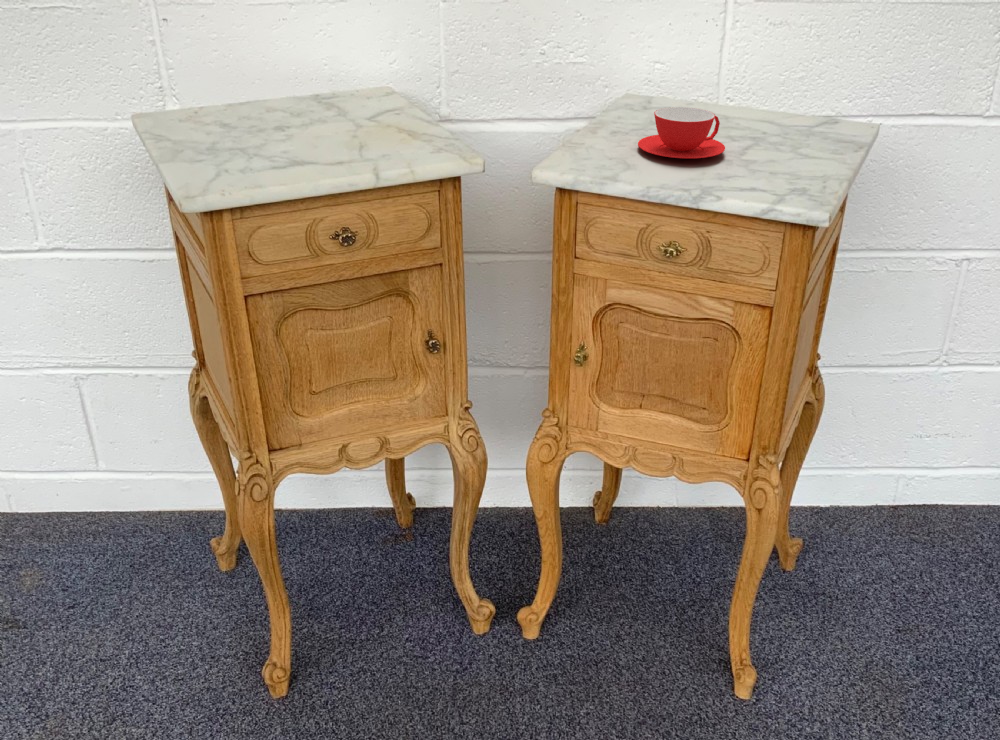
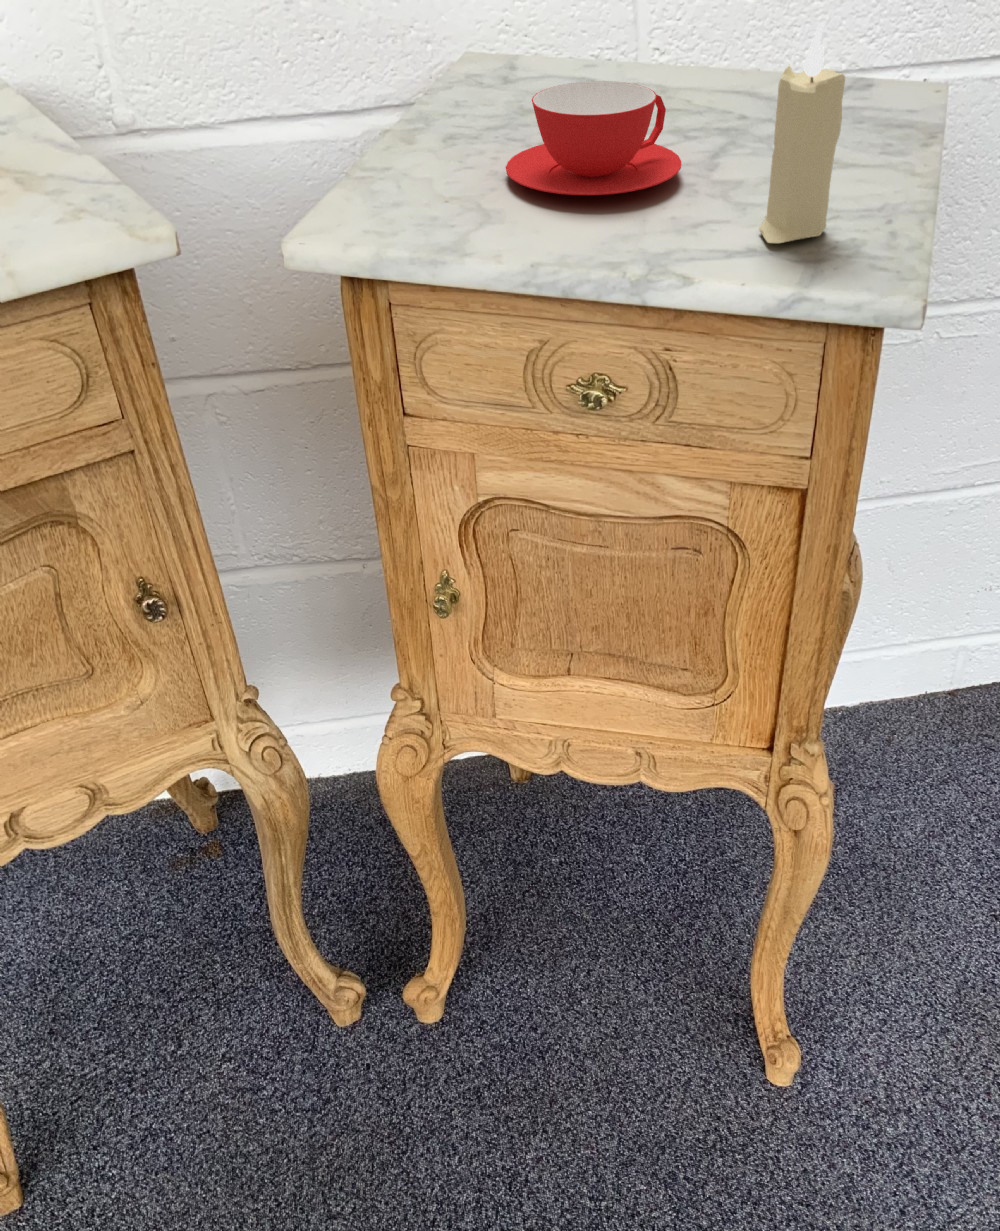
candle: none [757,90,800,186] -> present [759,21,845,243]

